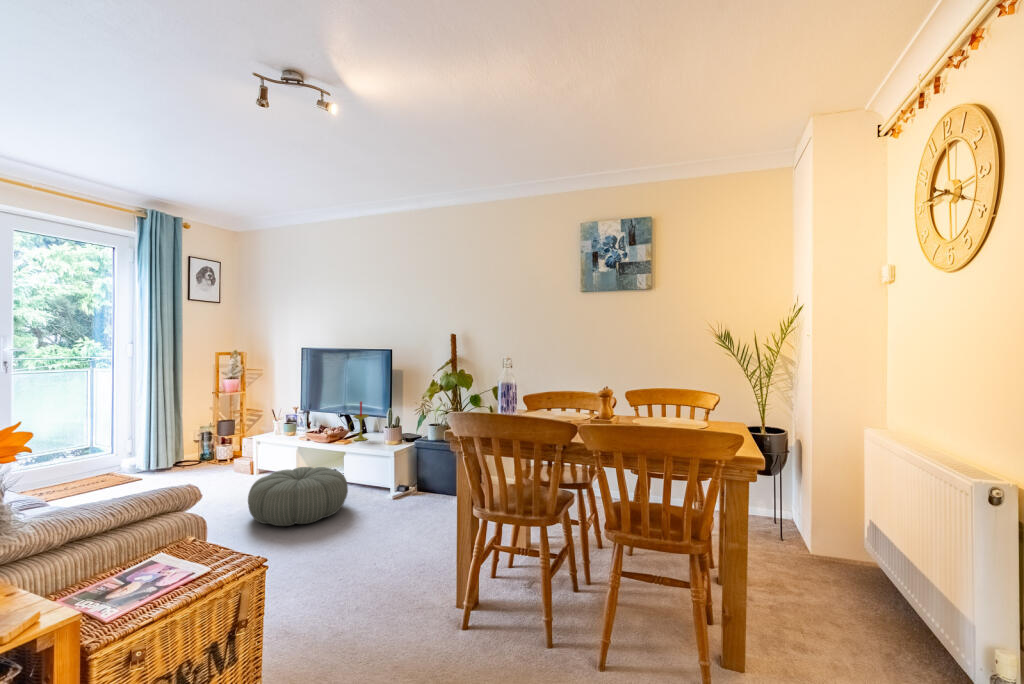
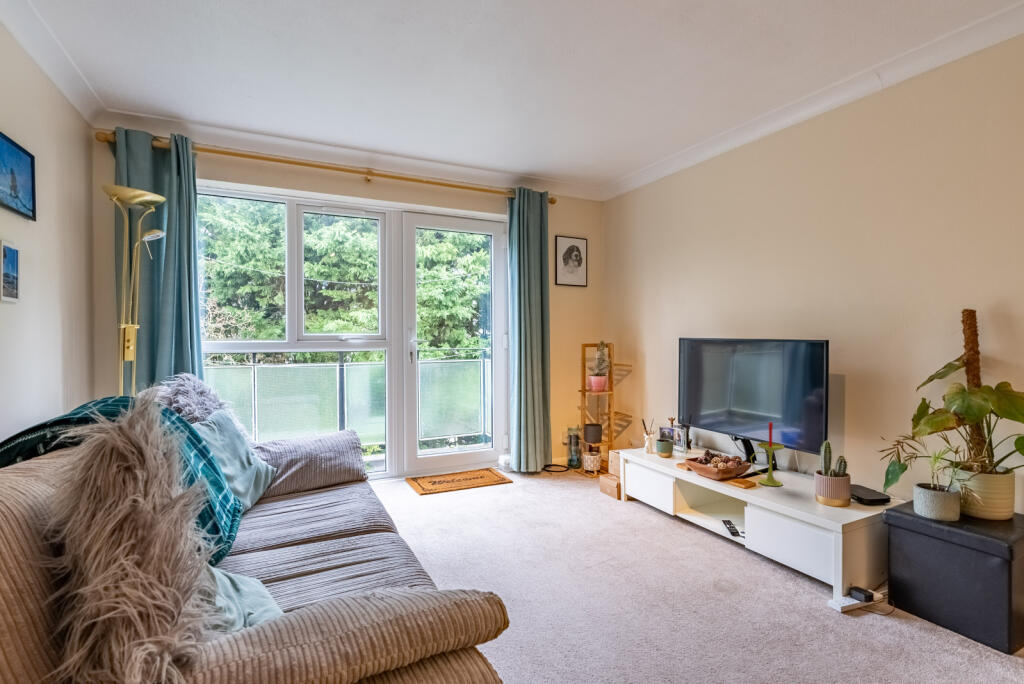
pouf: present [248,467,348,526] -> none [608,516,755,621]

